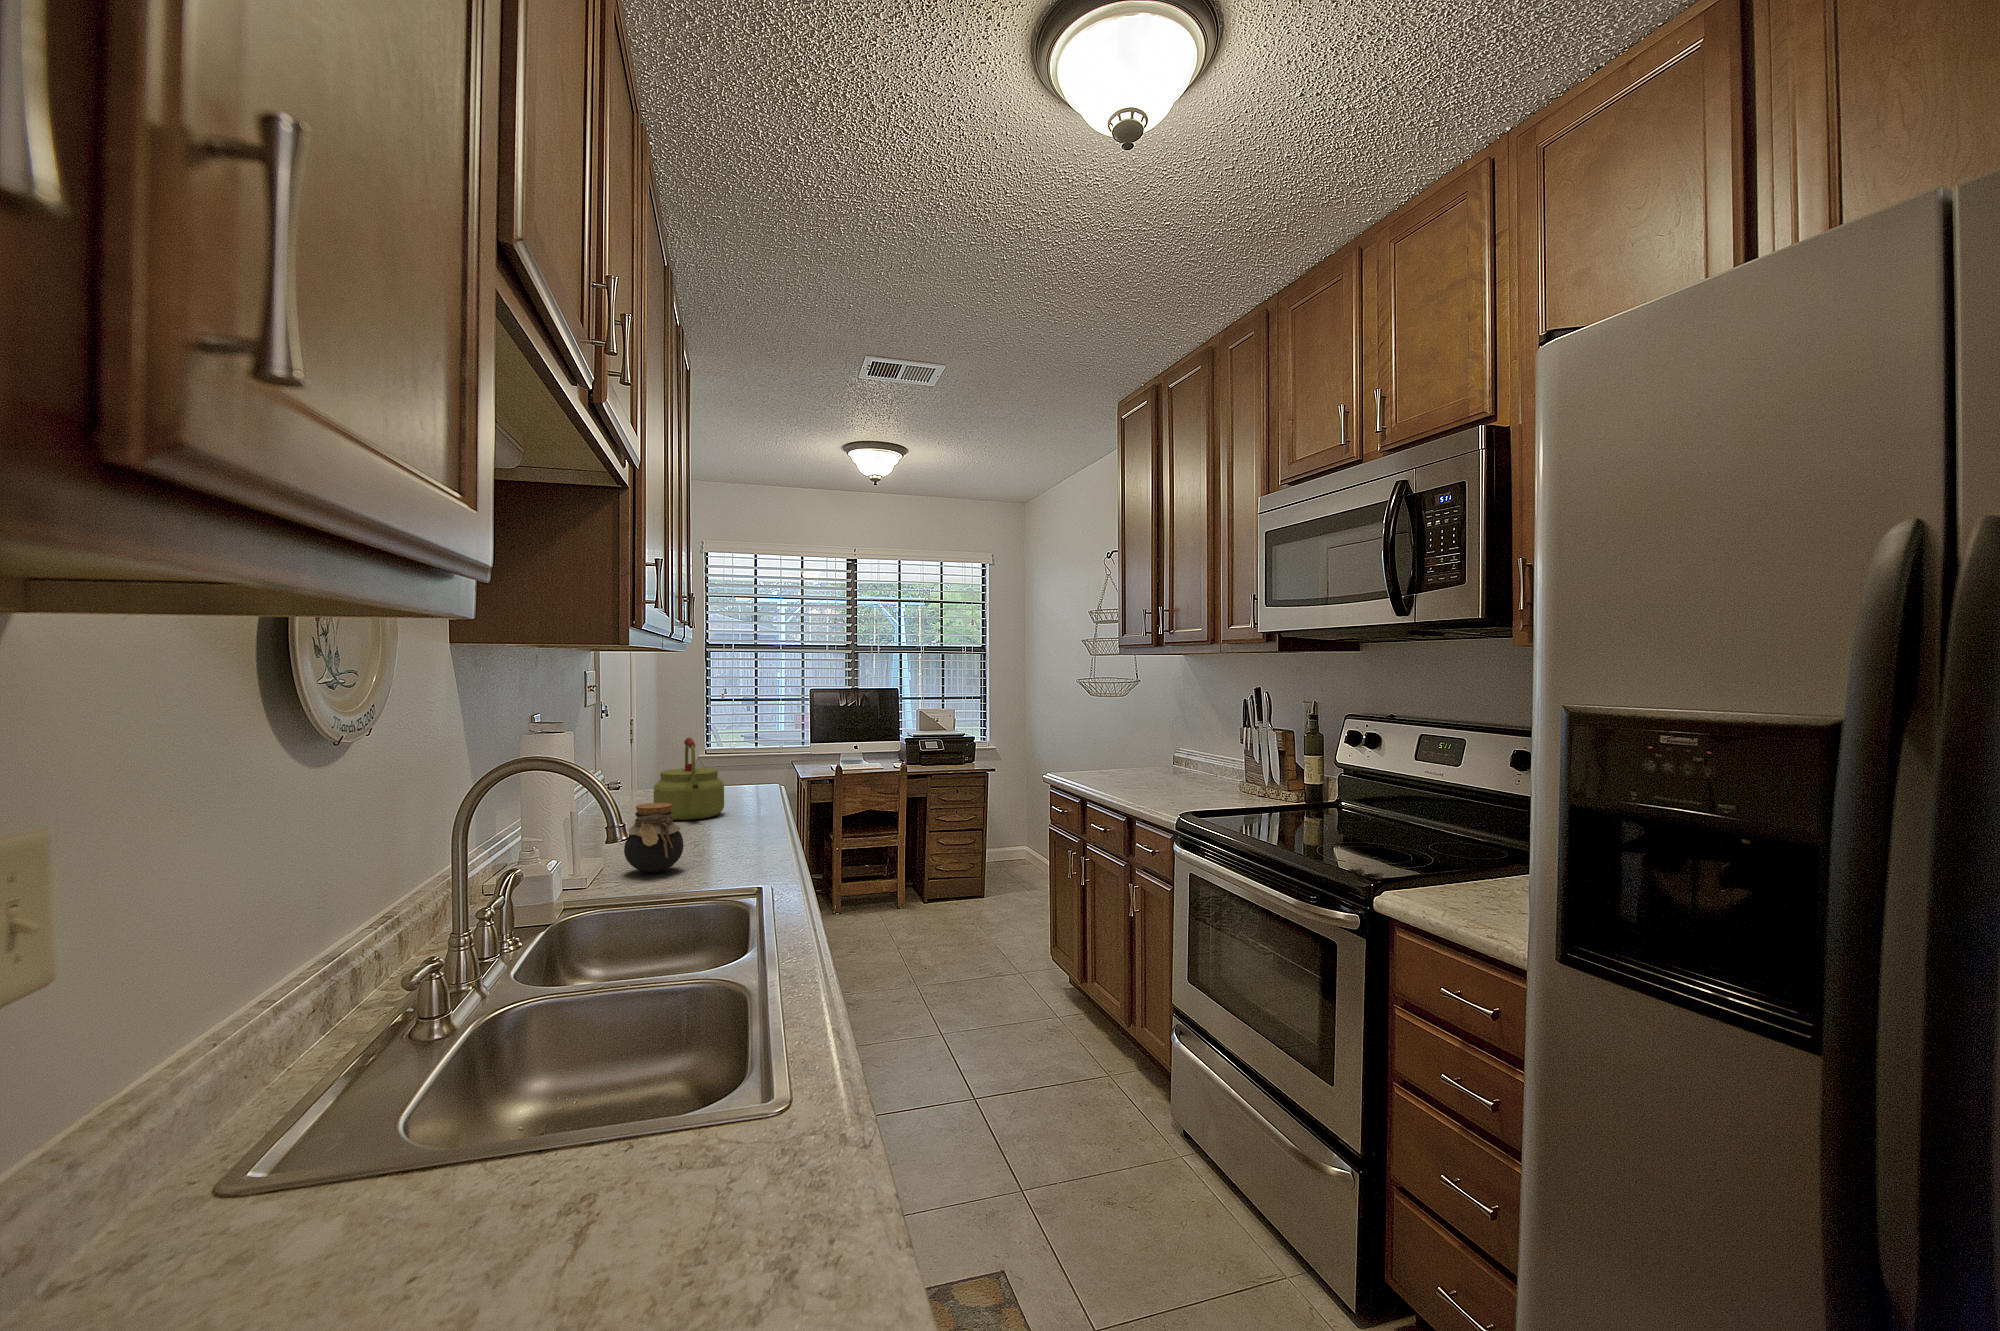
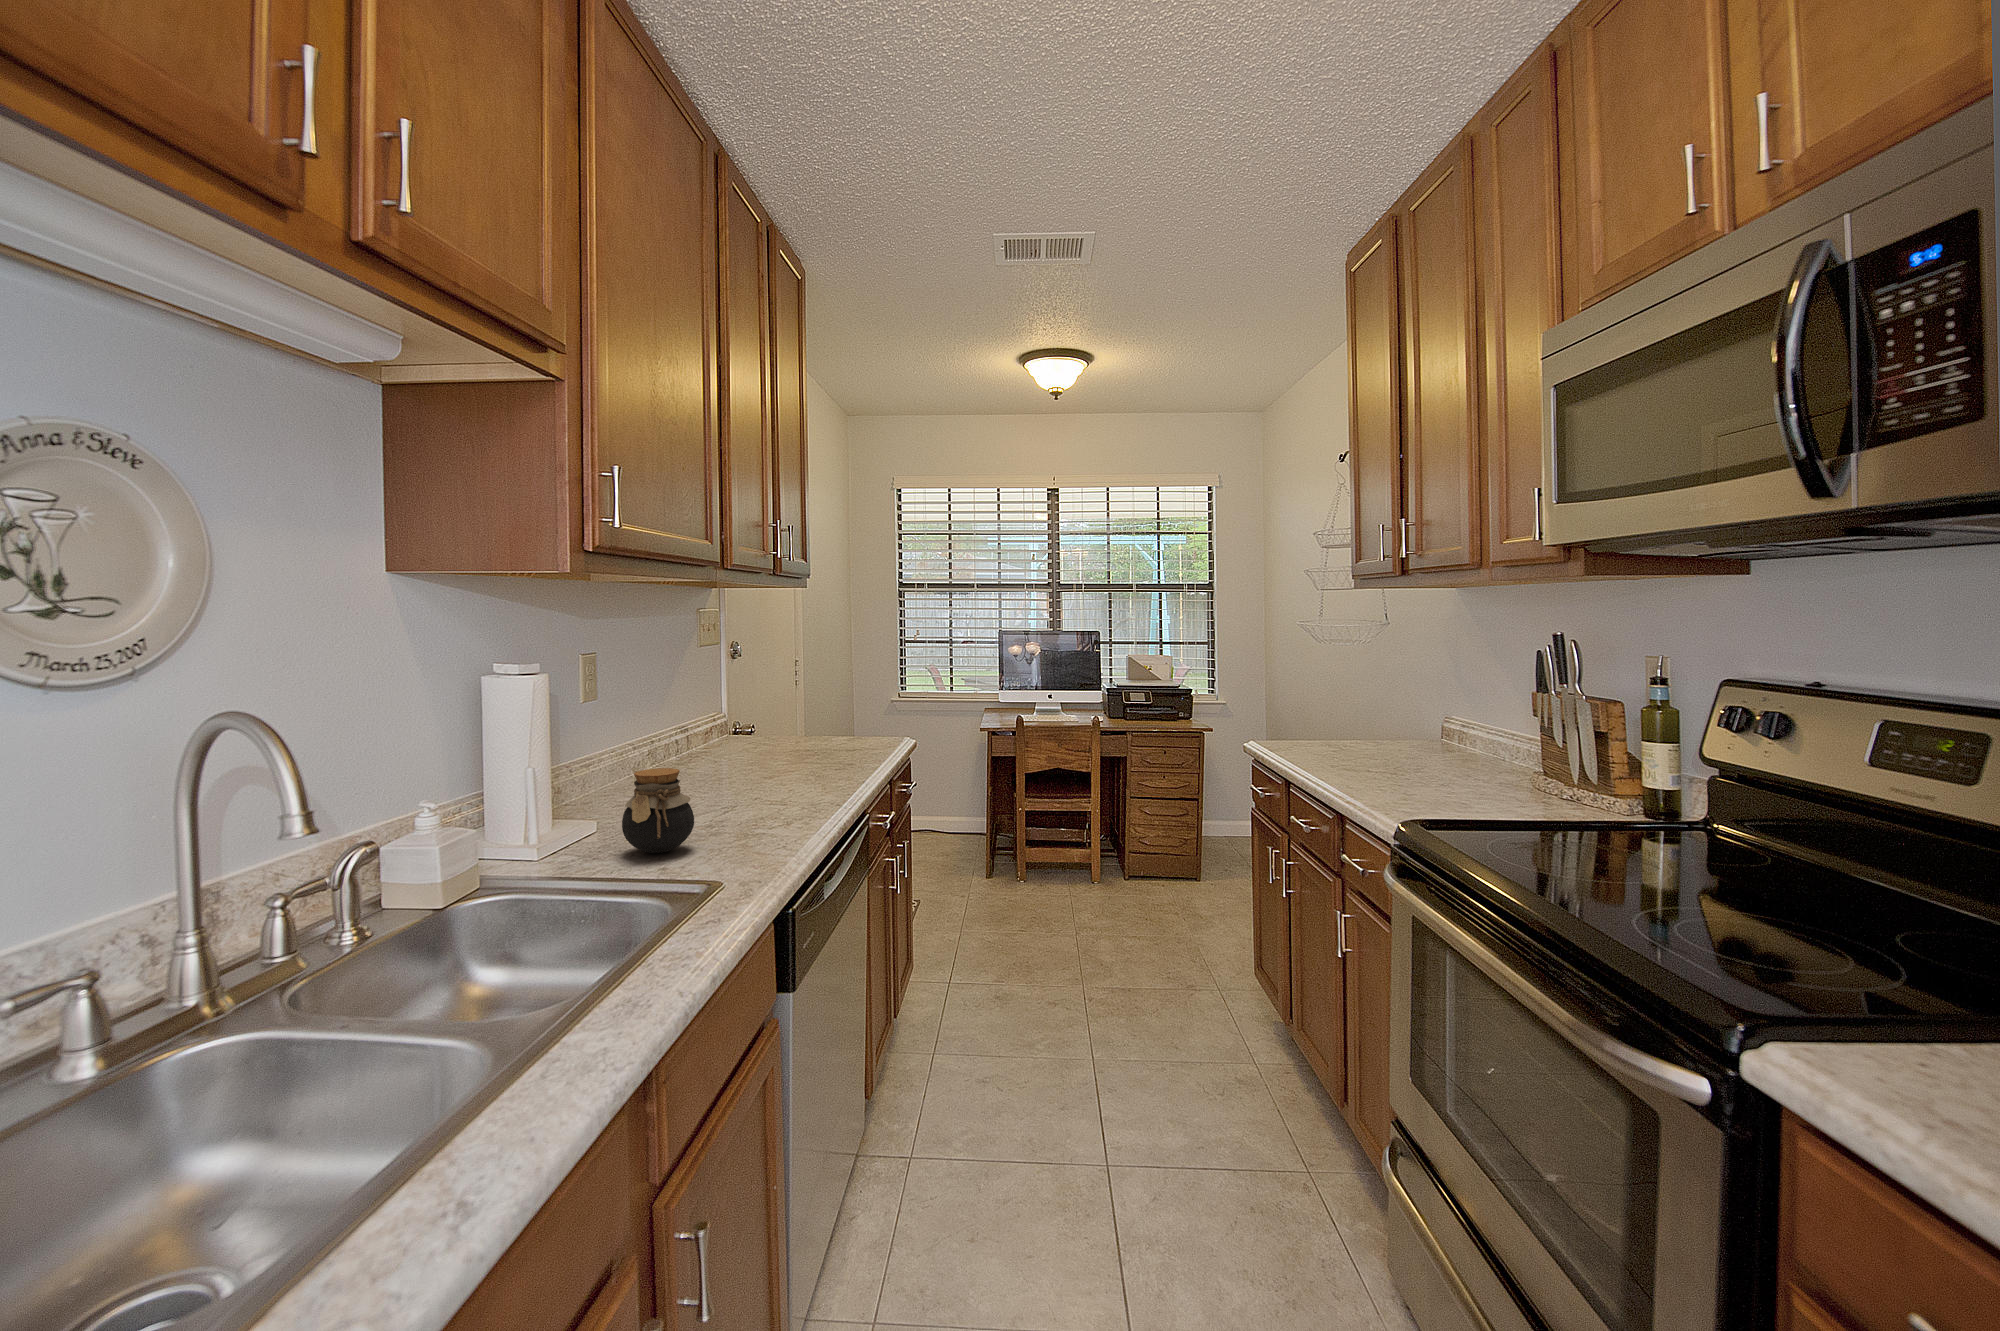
kettle: present [654,738,724,820] -> none [750,686,828,780]

